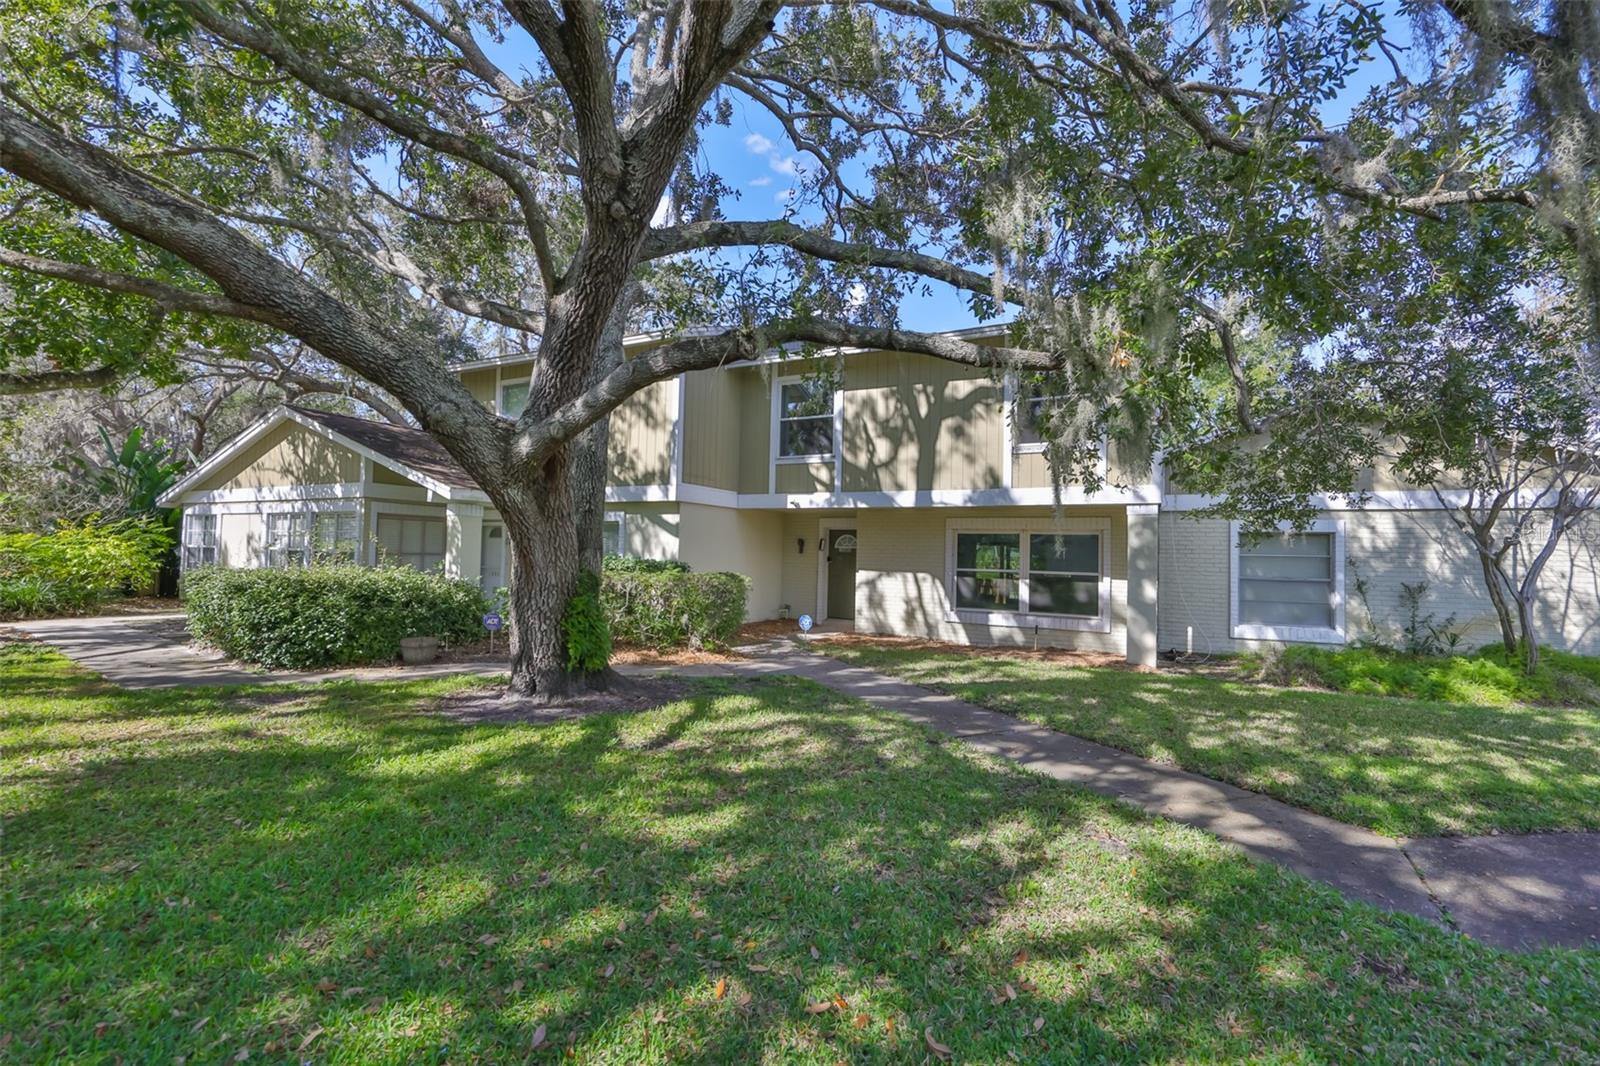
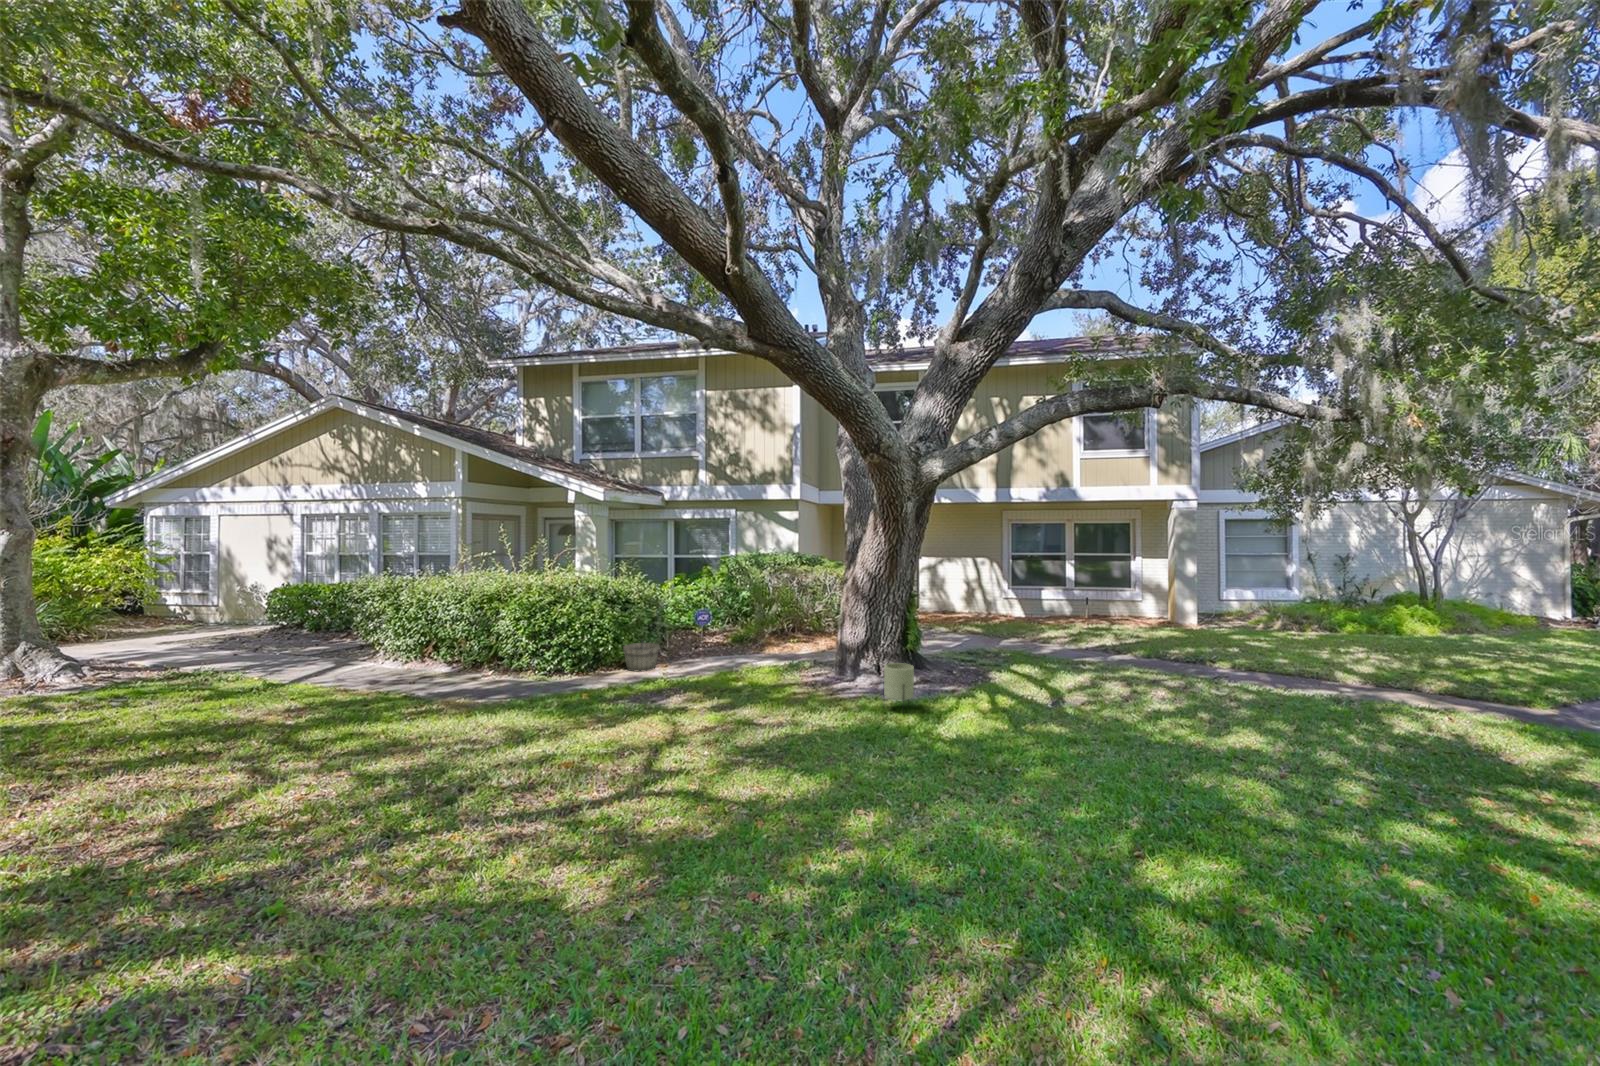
planter: none [516,663,549,714] -> present [883,663,914,701]

